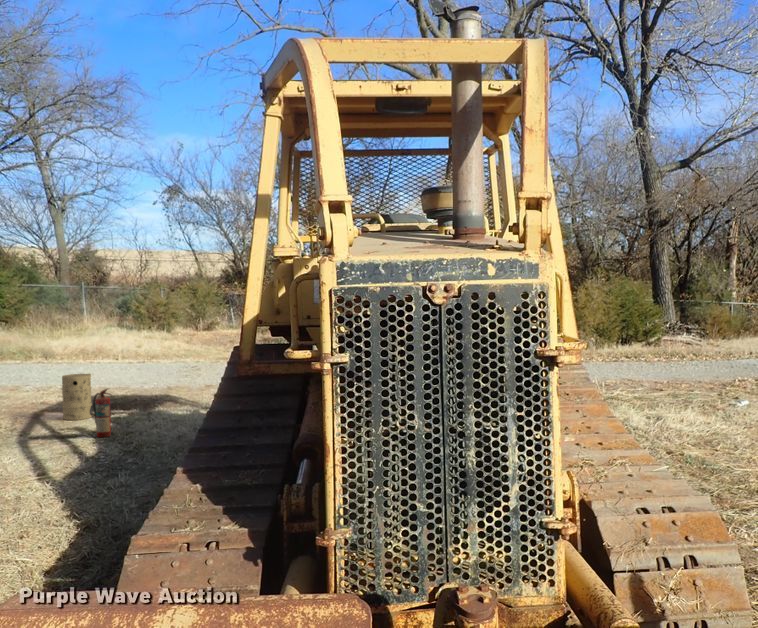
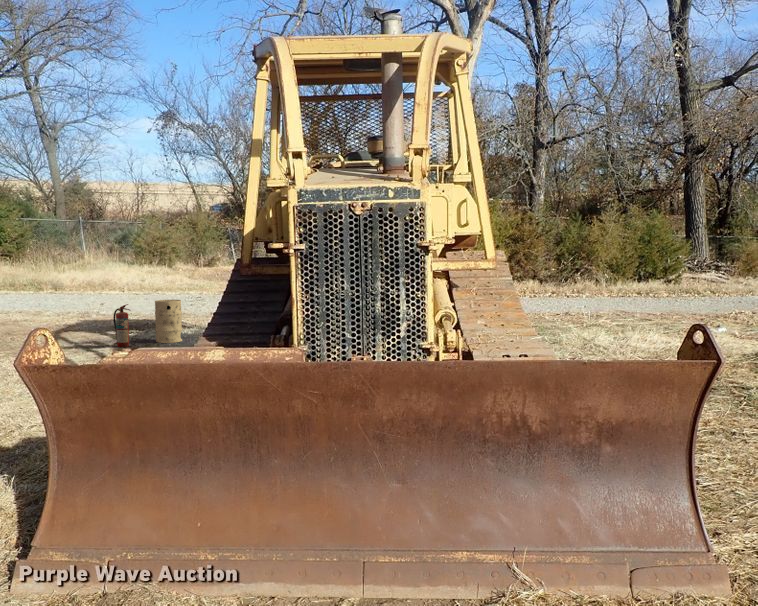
trash can: present [62,374,92,420] -> present [155,300,183,343]

